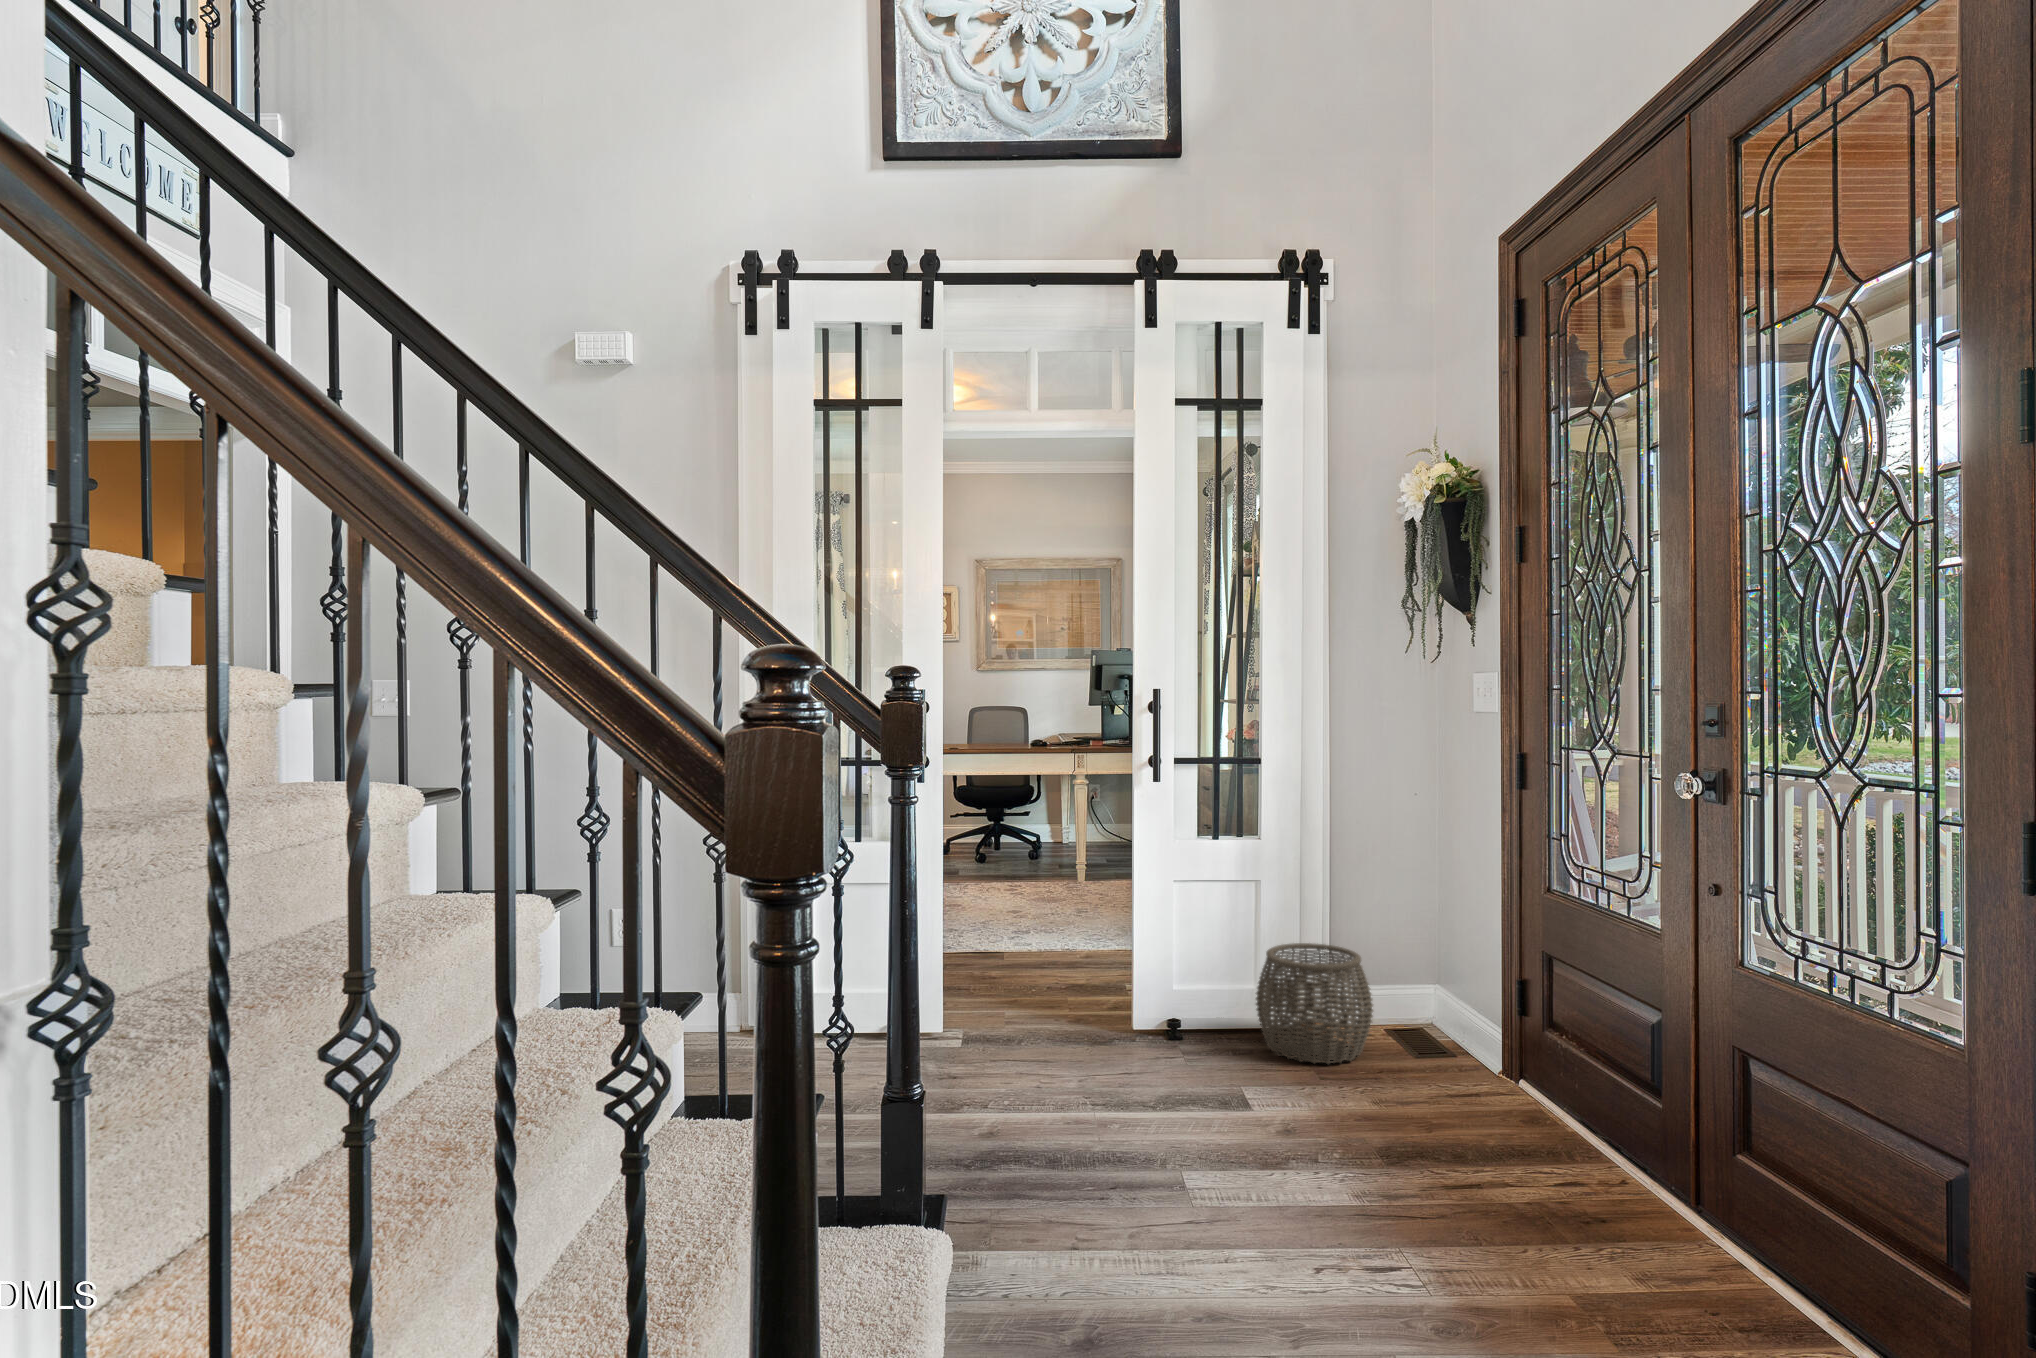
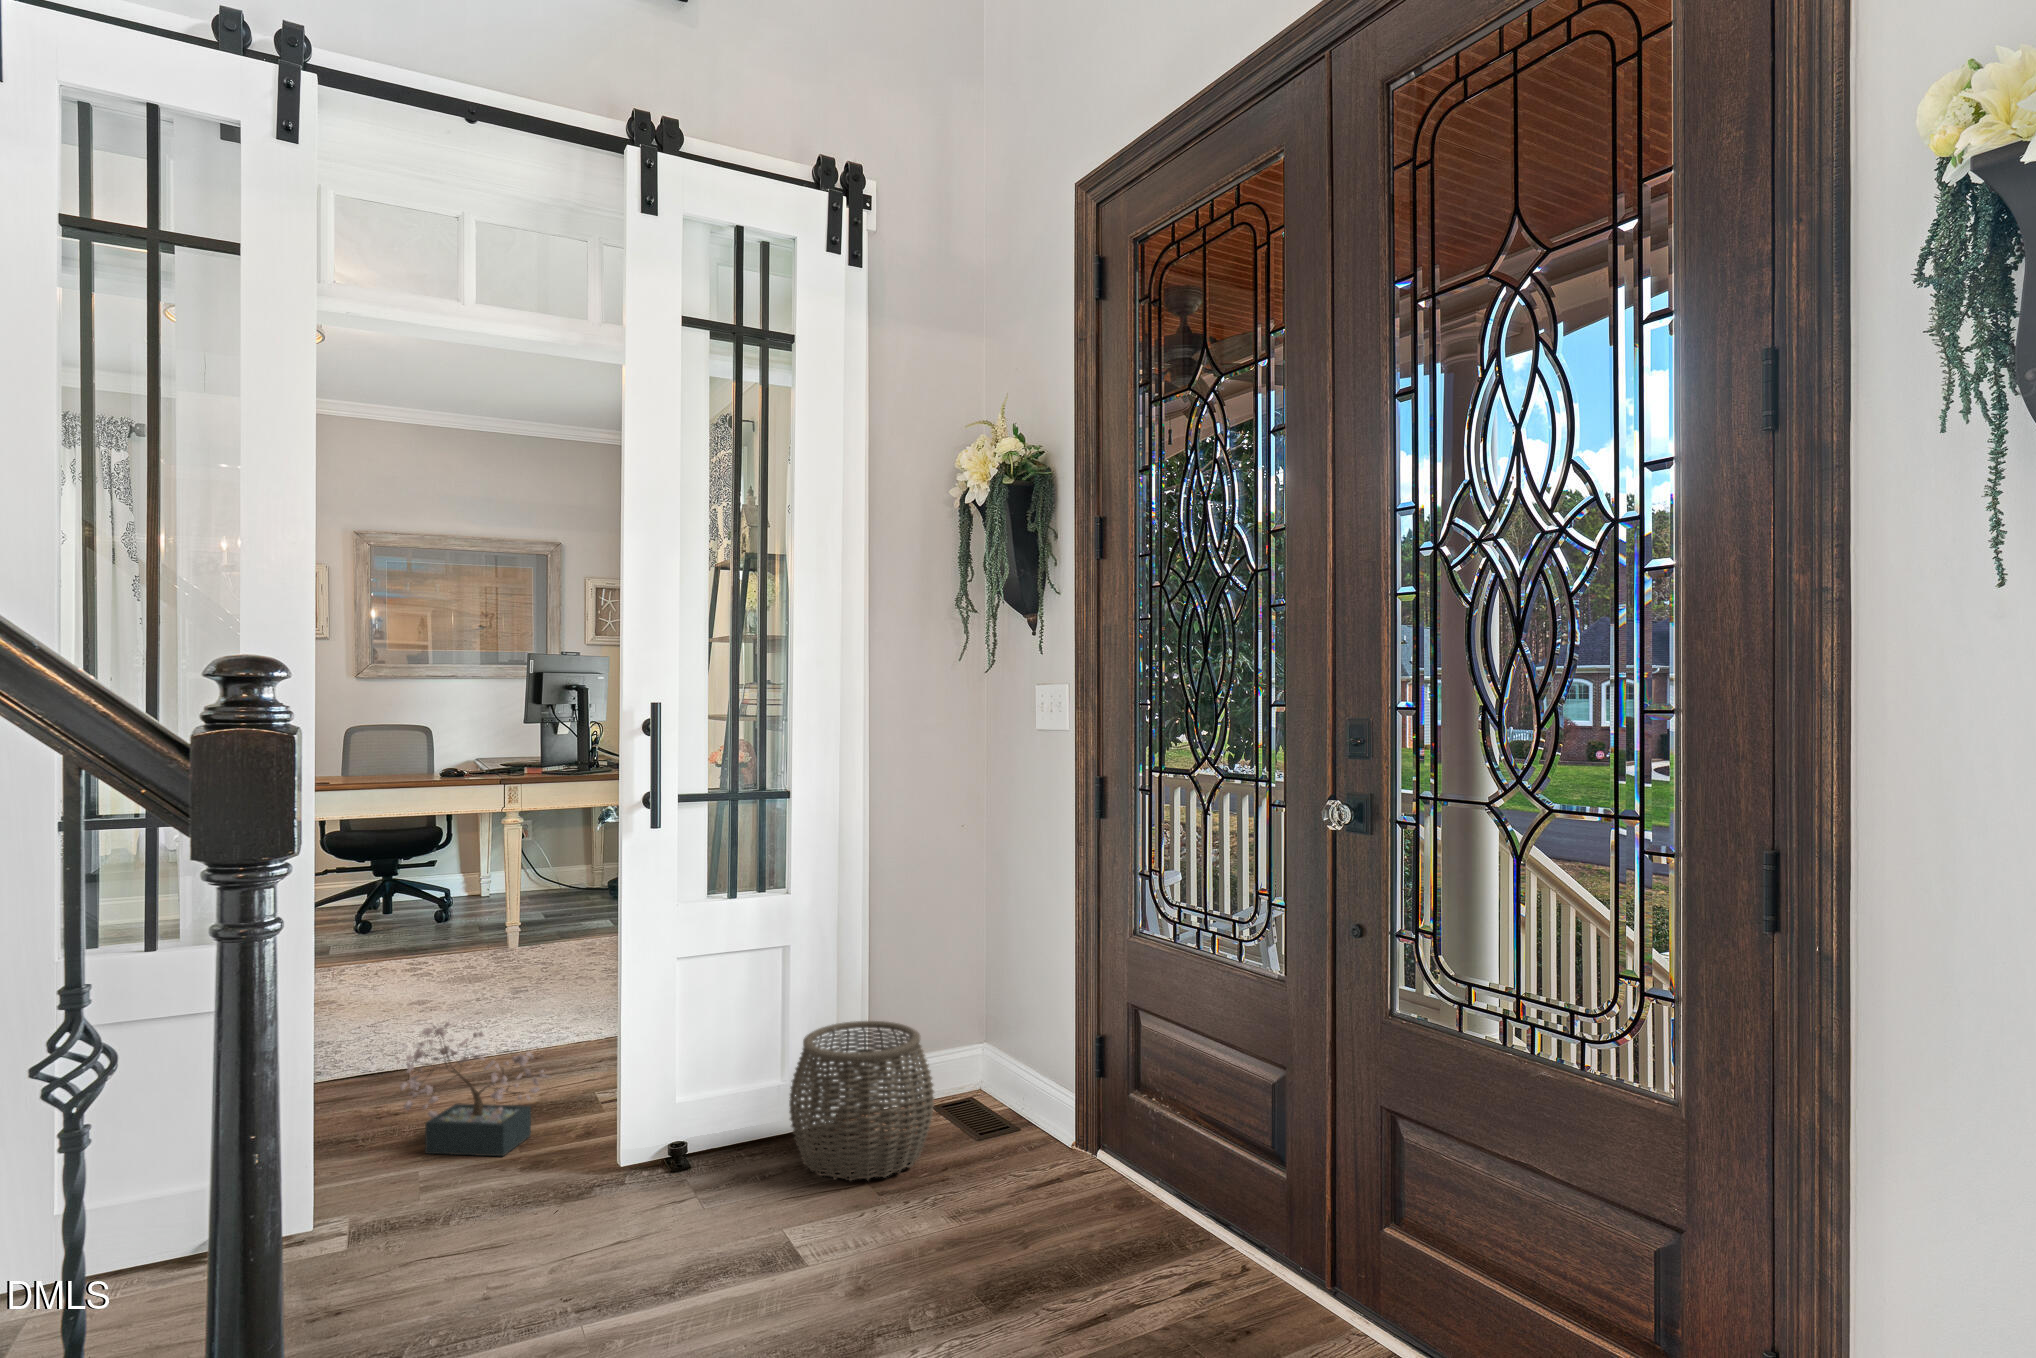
decorative plant: none [992,913,1090,1009] -> present [395,1022,547,1156]

